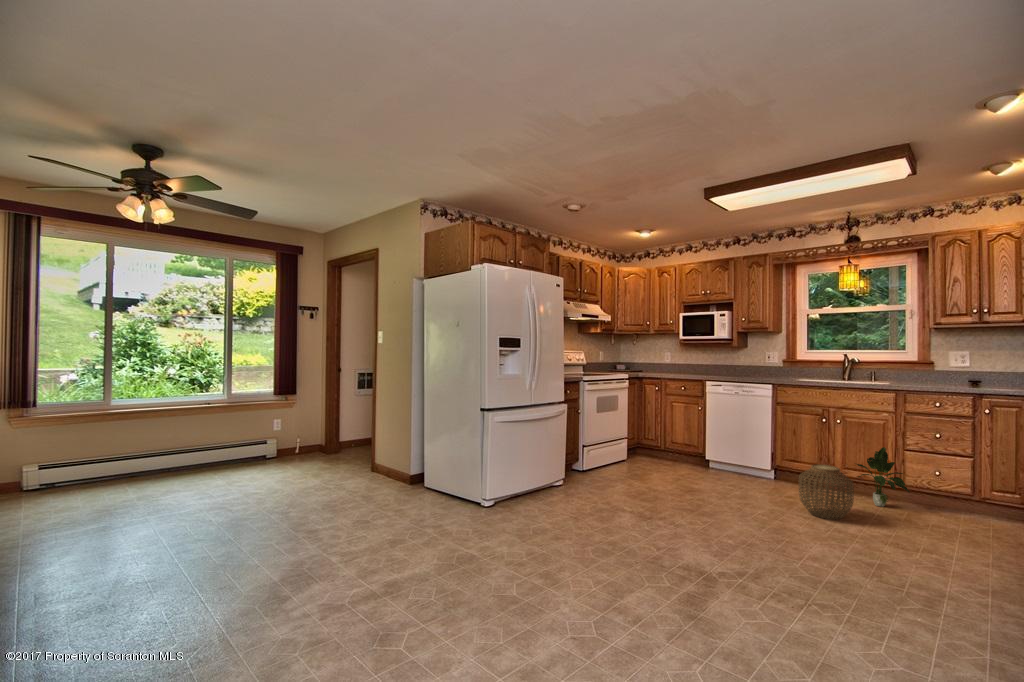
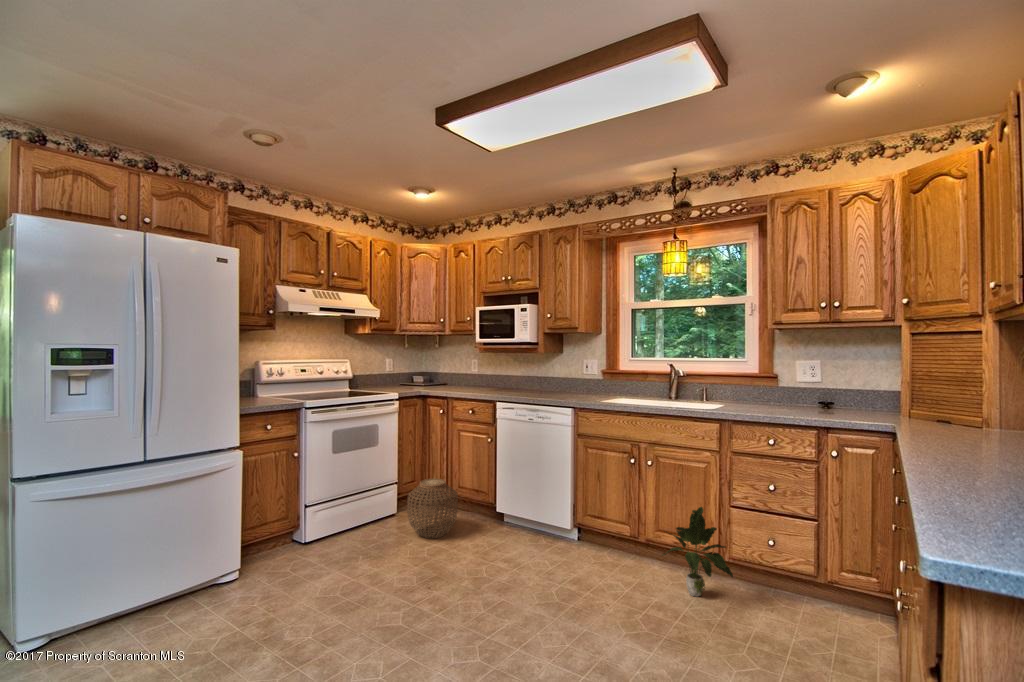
woven basket: present [799,464,854,520] -> present [408,478,458,538]

